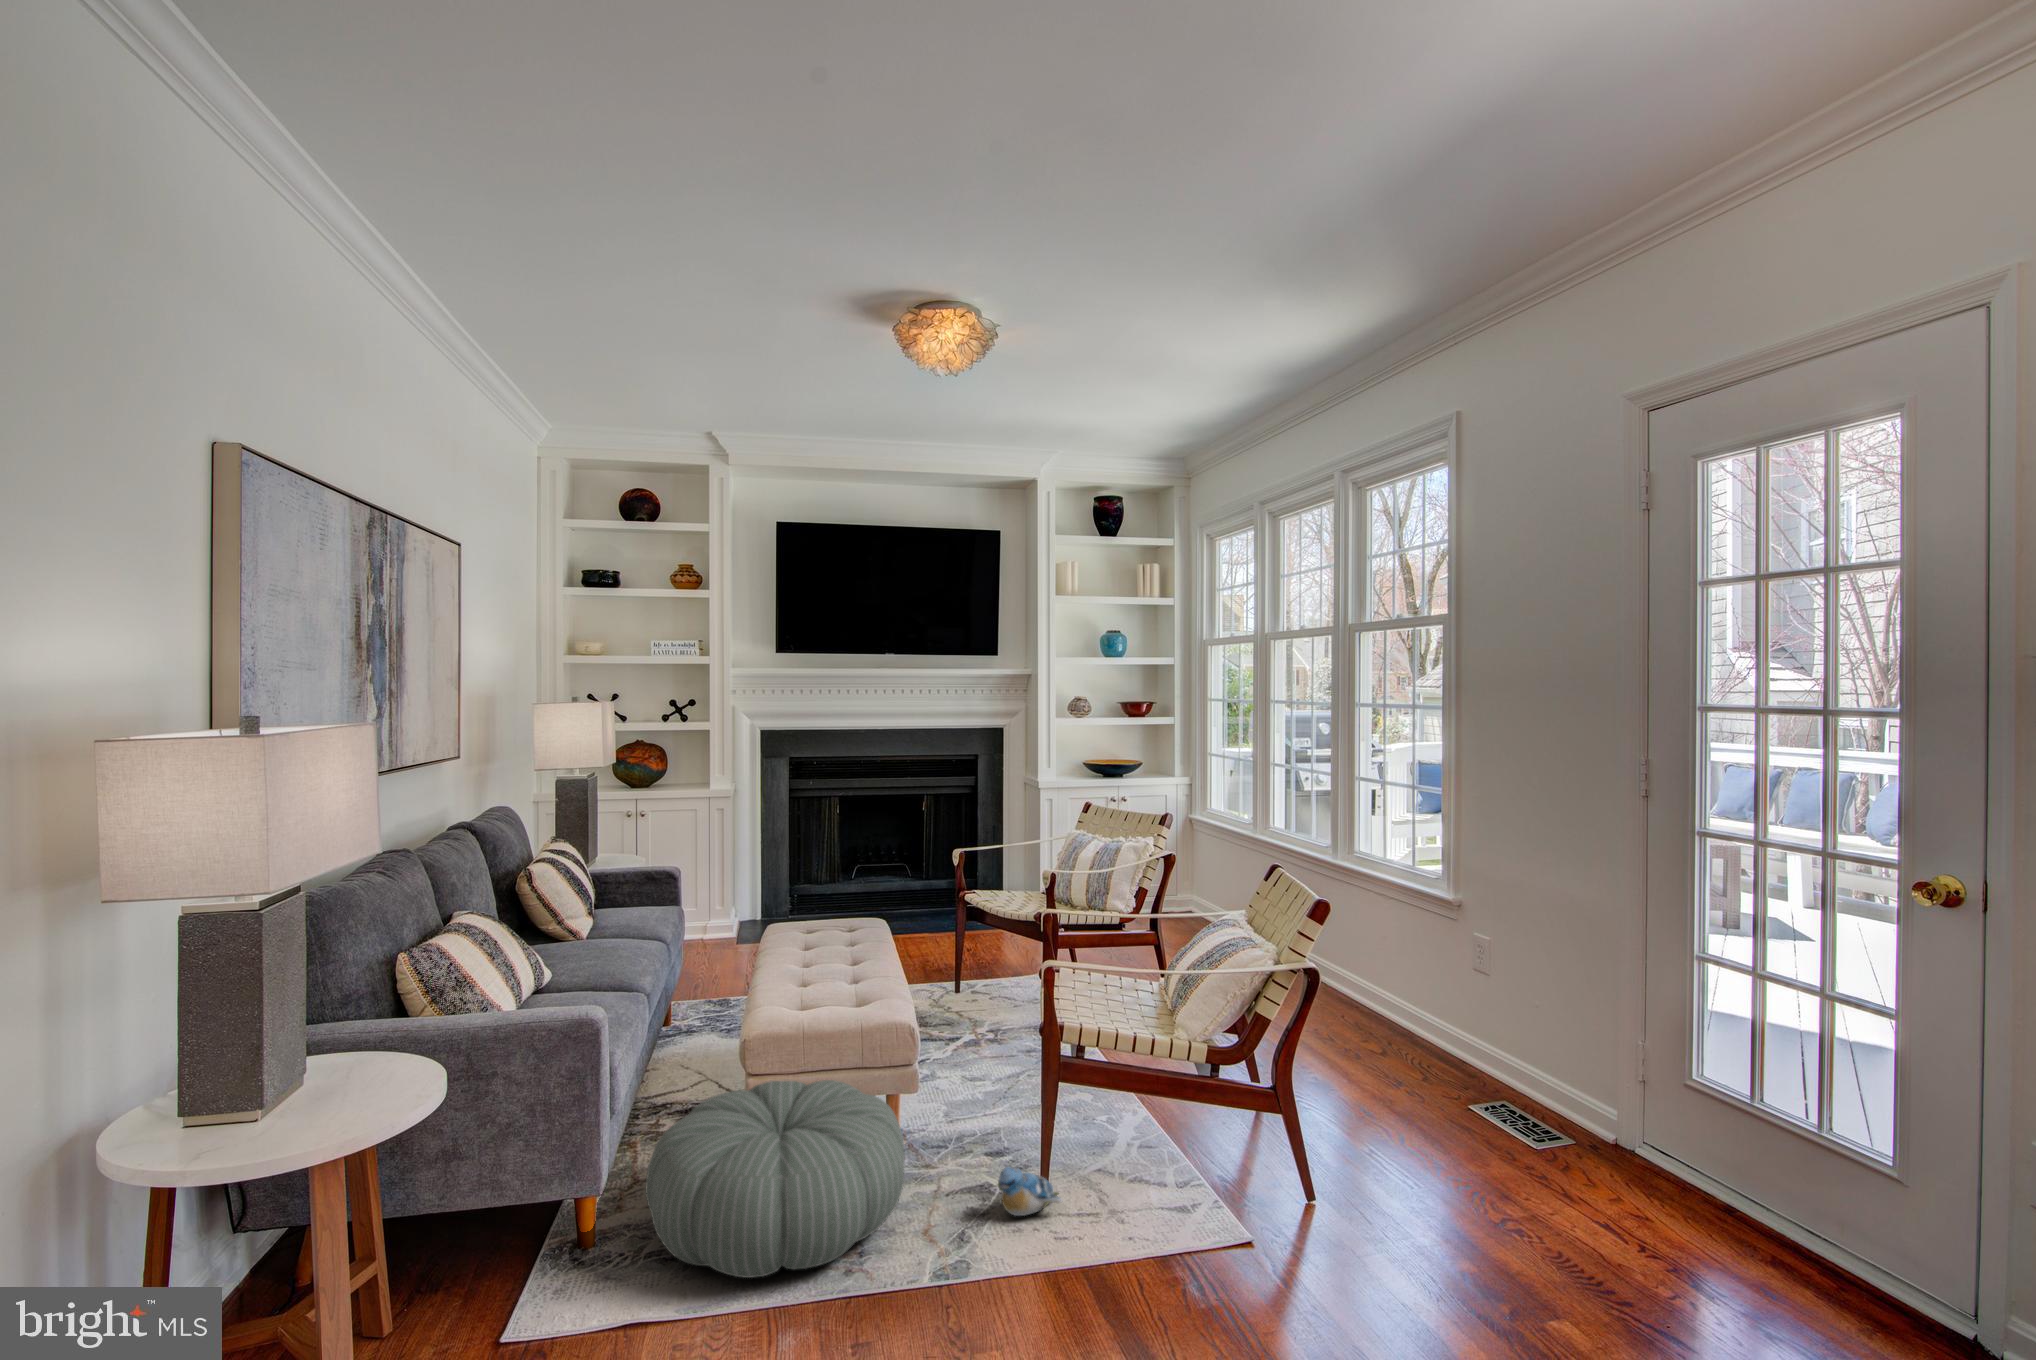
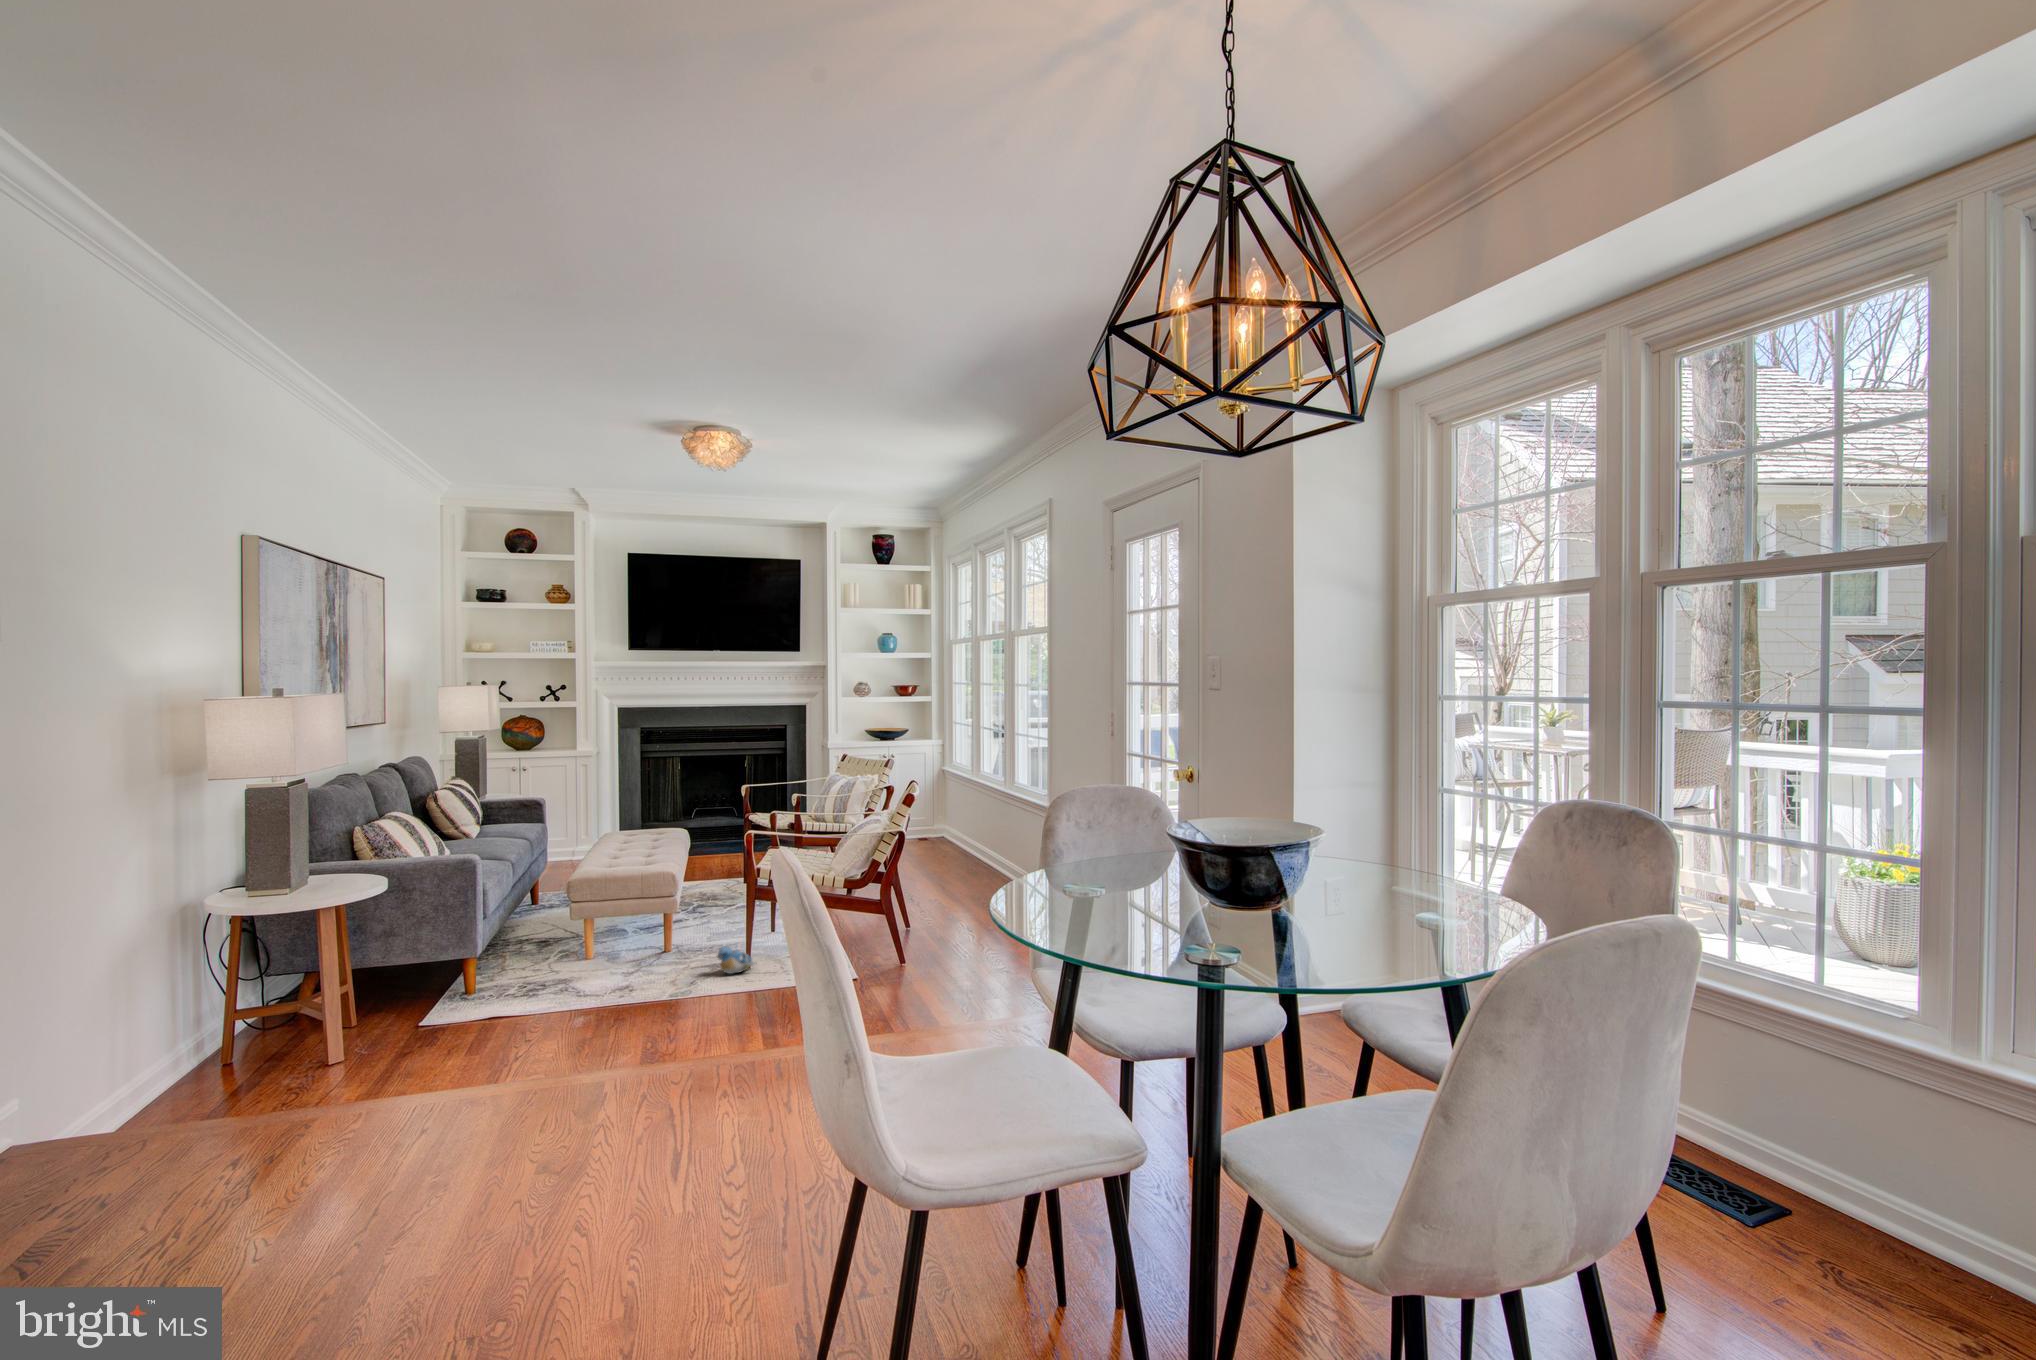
pouf: present [645,1080,905,1278] -> none [507,908,666,998]

